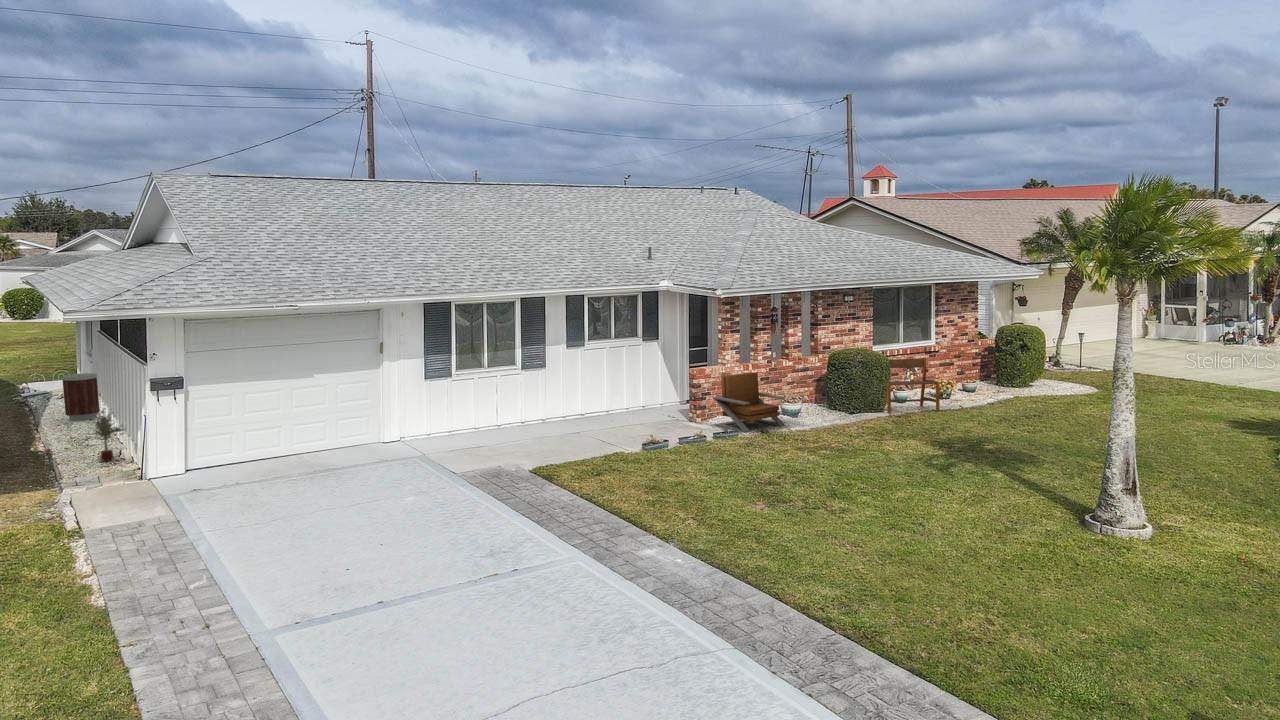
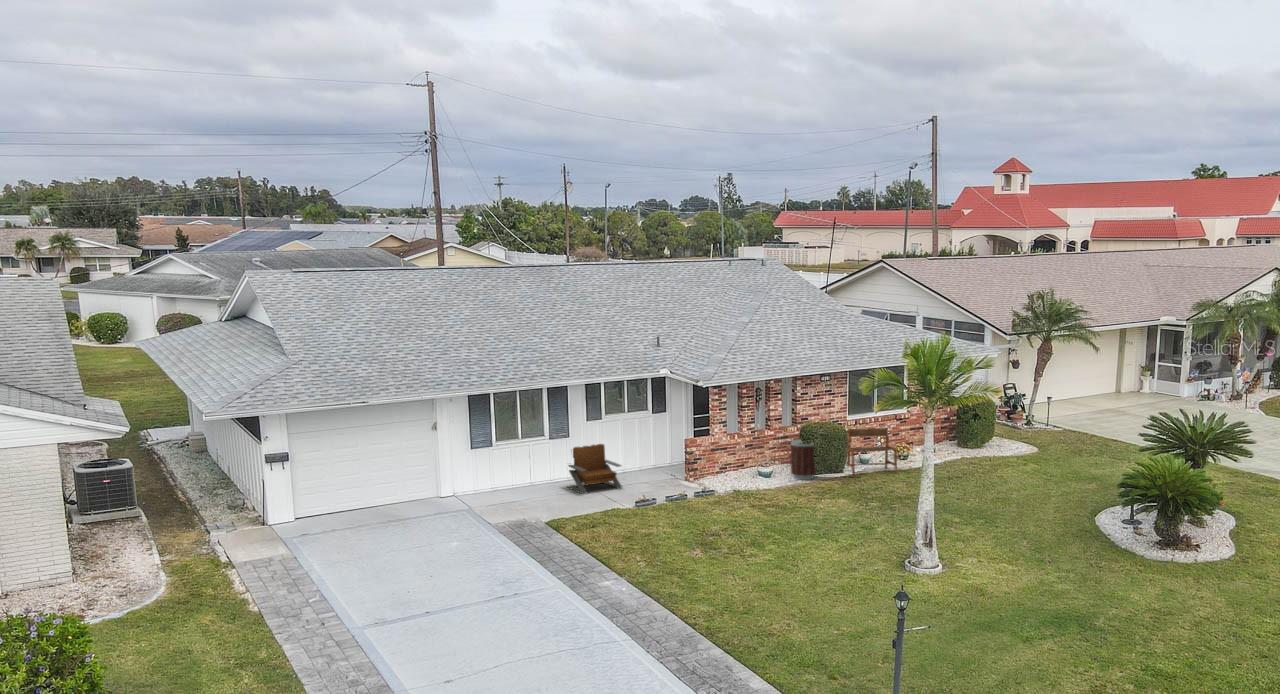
lounge chair: present [713,372,785,433] -> present [567,444,622,494]
trash can: present [62,373,100,421] -> present [791,440,816,480]
potted tree: present [95,408,125,462] -> none [229,472,253,512]

